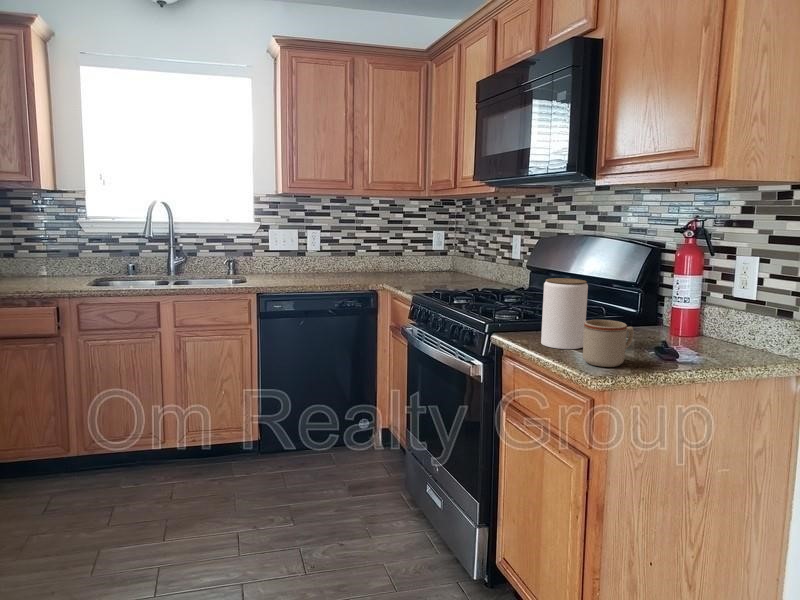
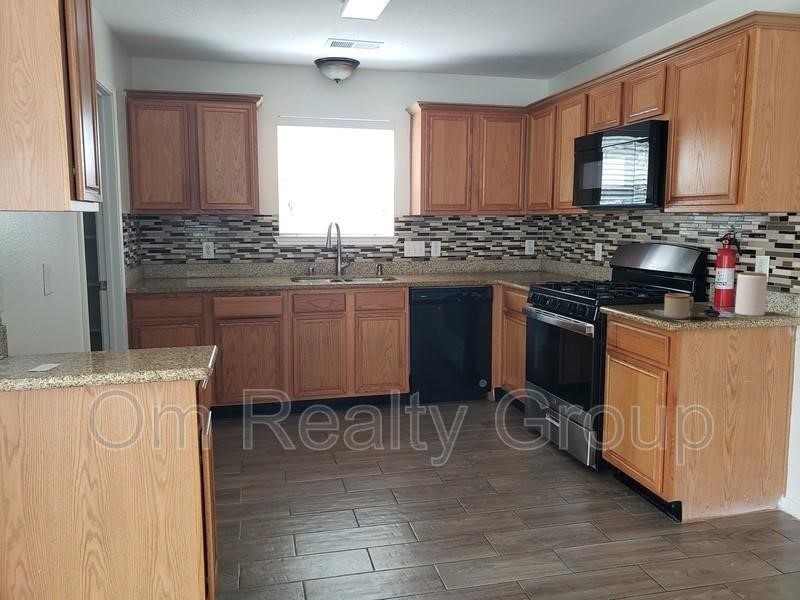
jar: present [541,278,588,349] -> present [735,272,768,316]

